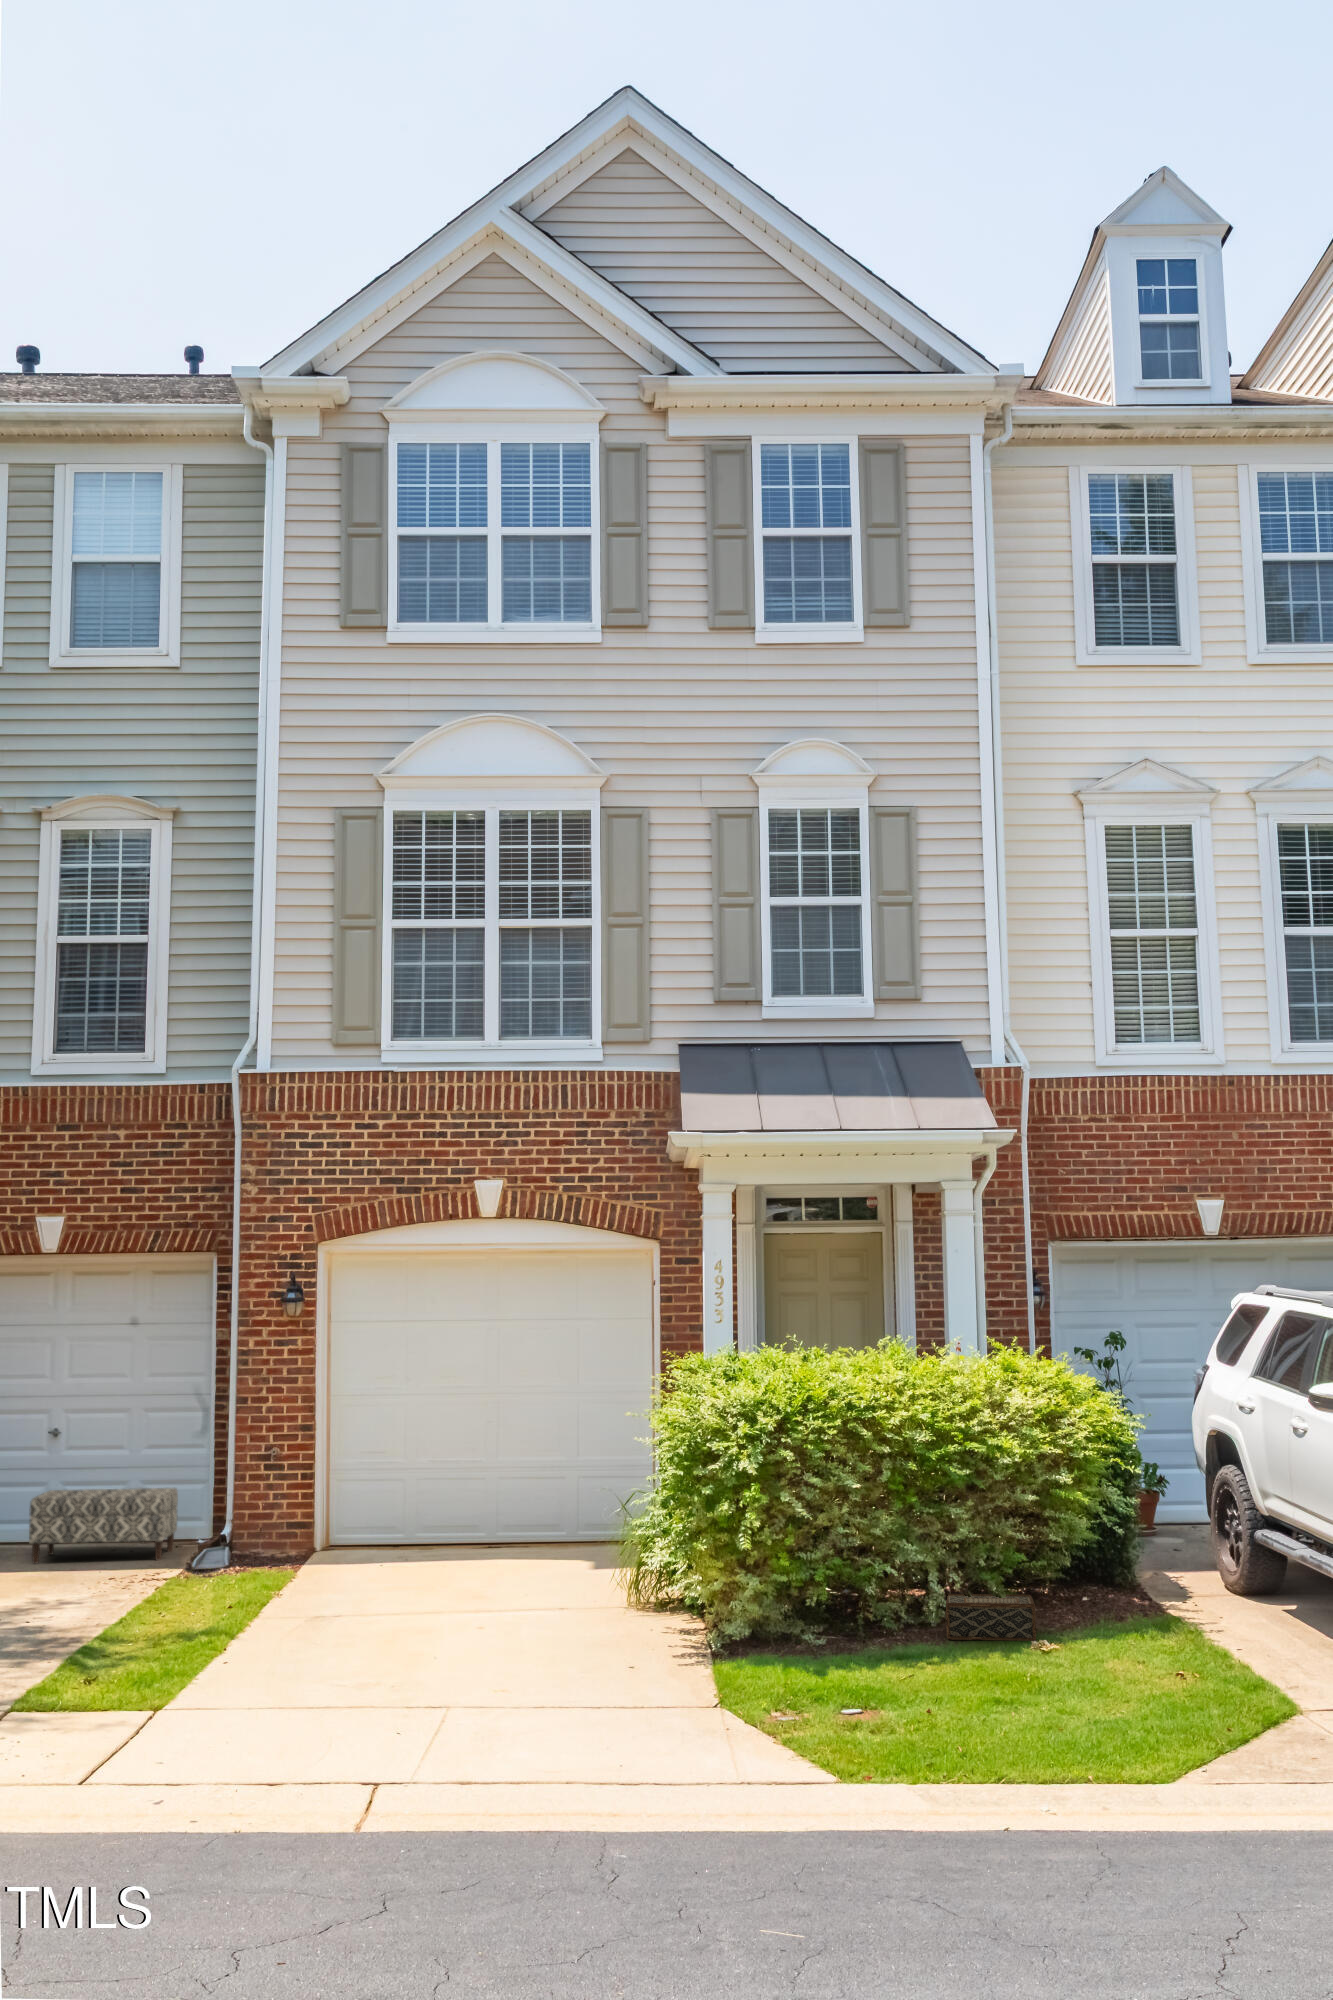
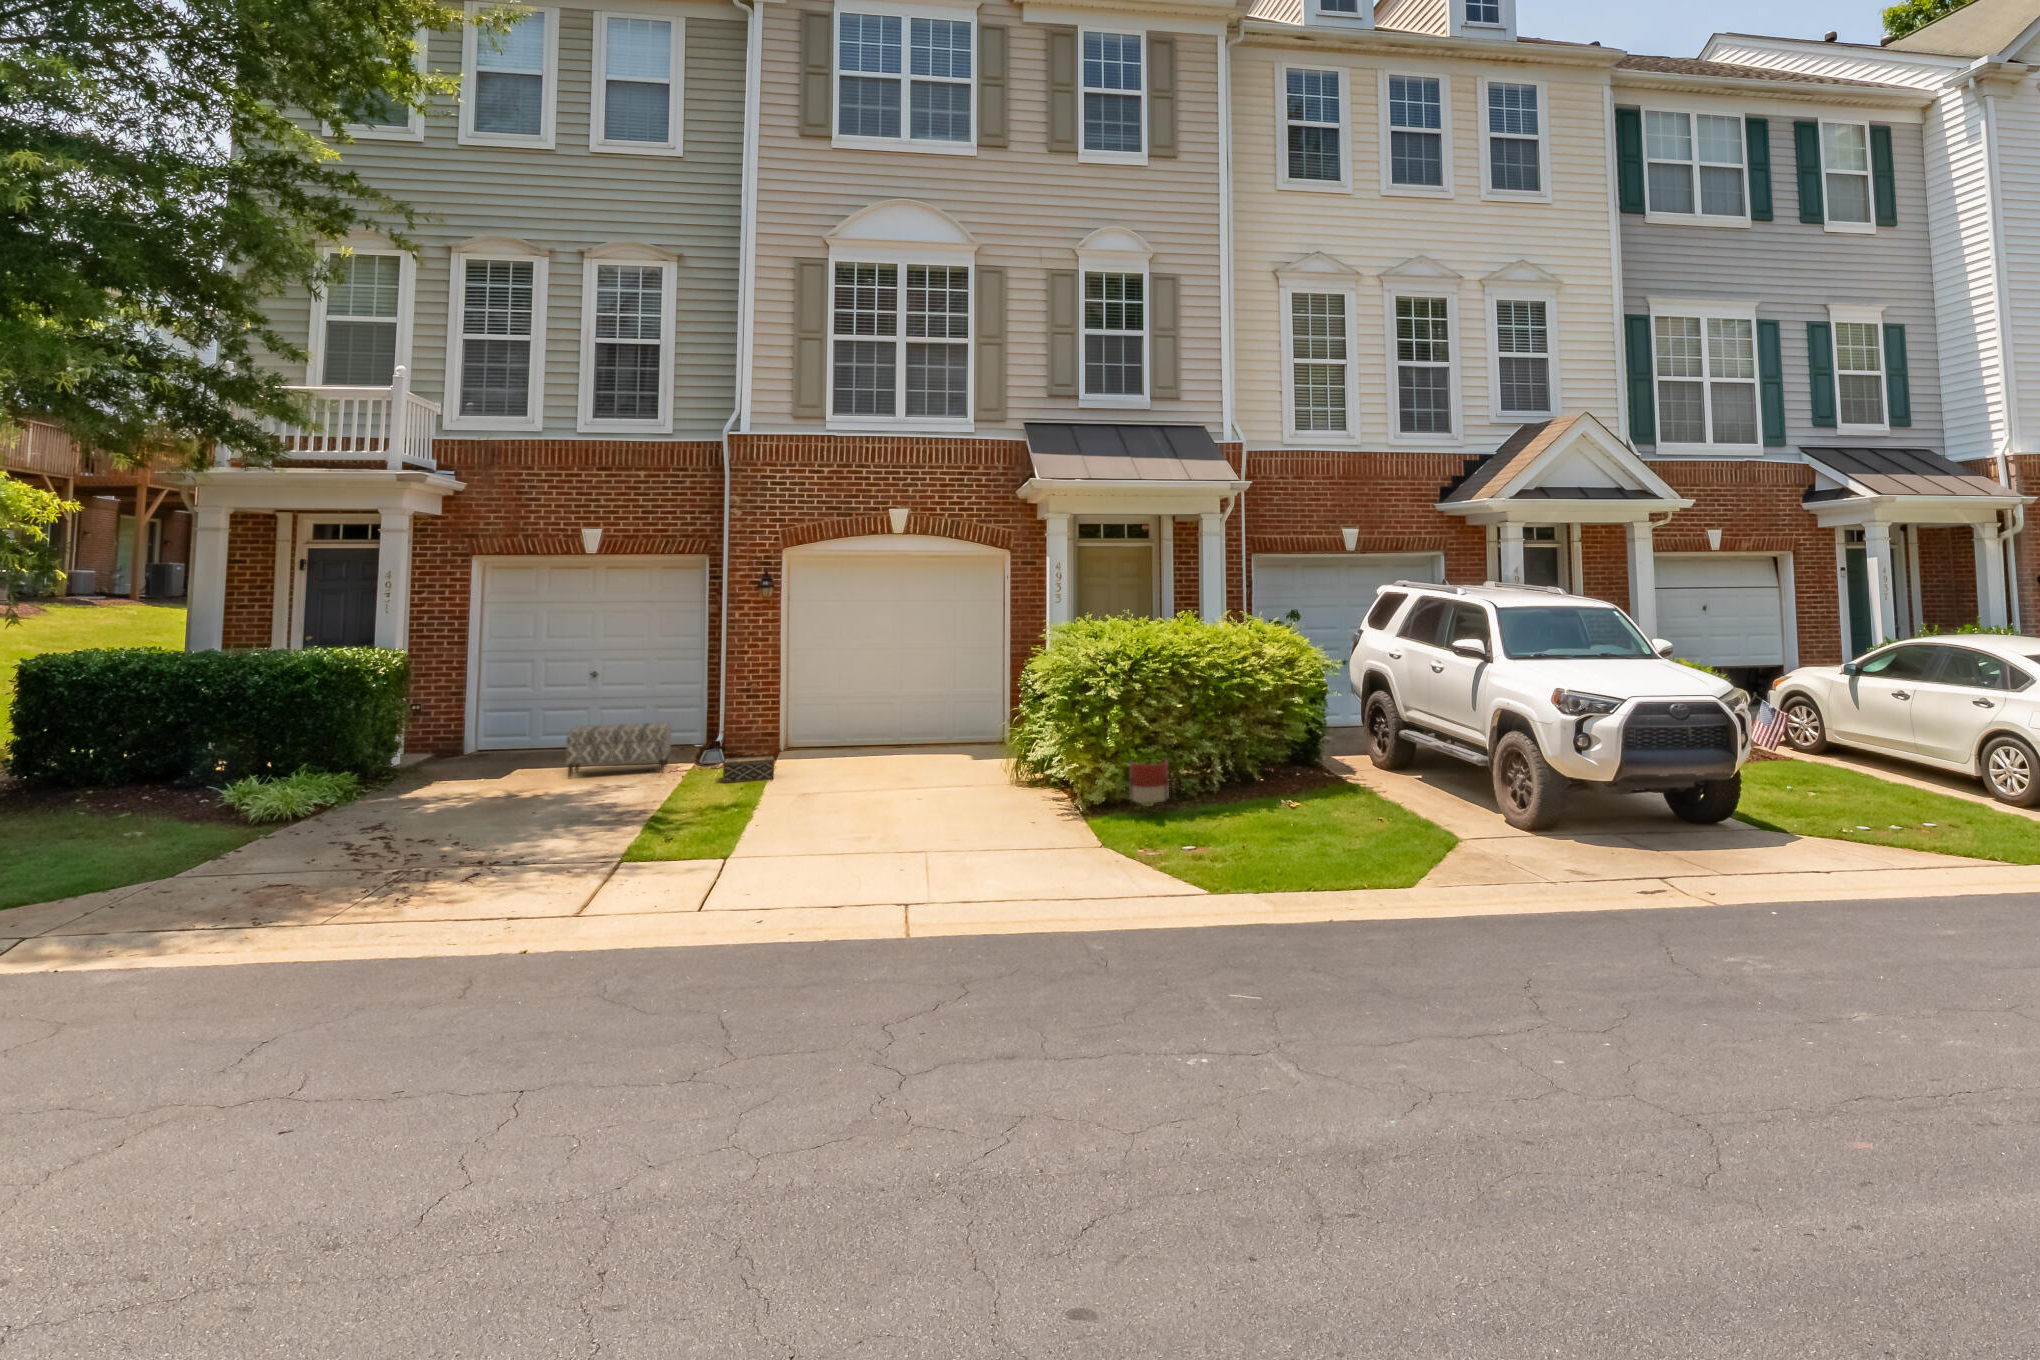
planter: none [780,1565,843,1663] -> present [1130,759,1169,803]
woven basket: present [946,1594,1036,1641] -> present [723,755,774,783]

